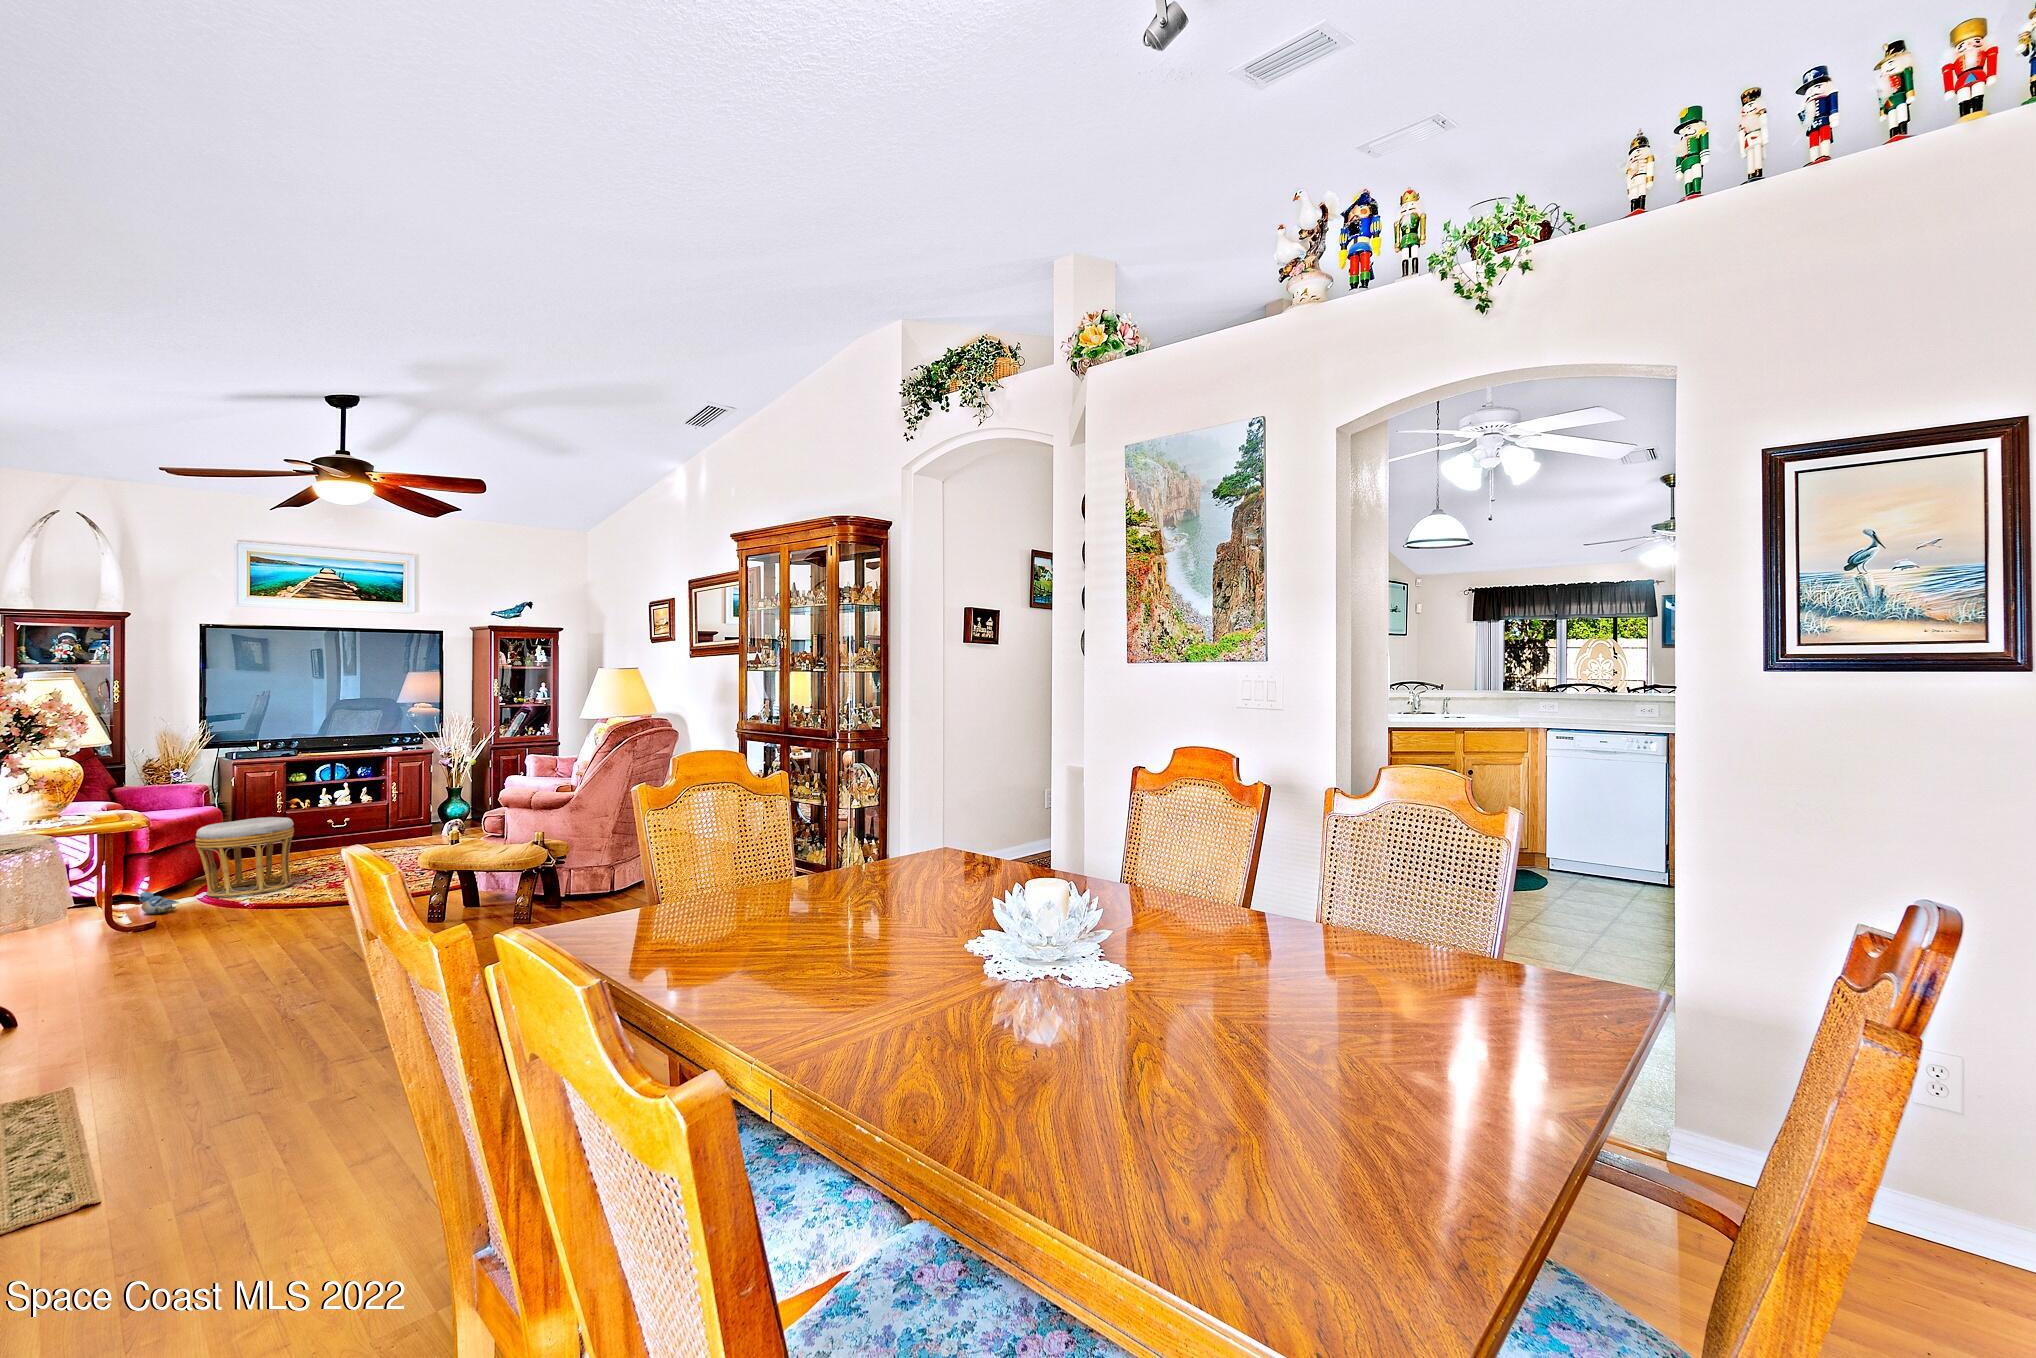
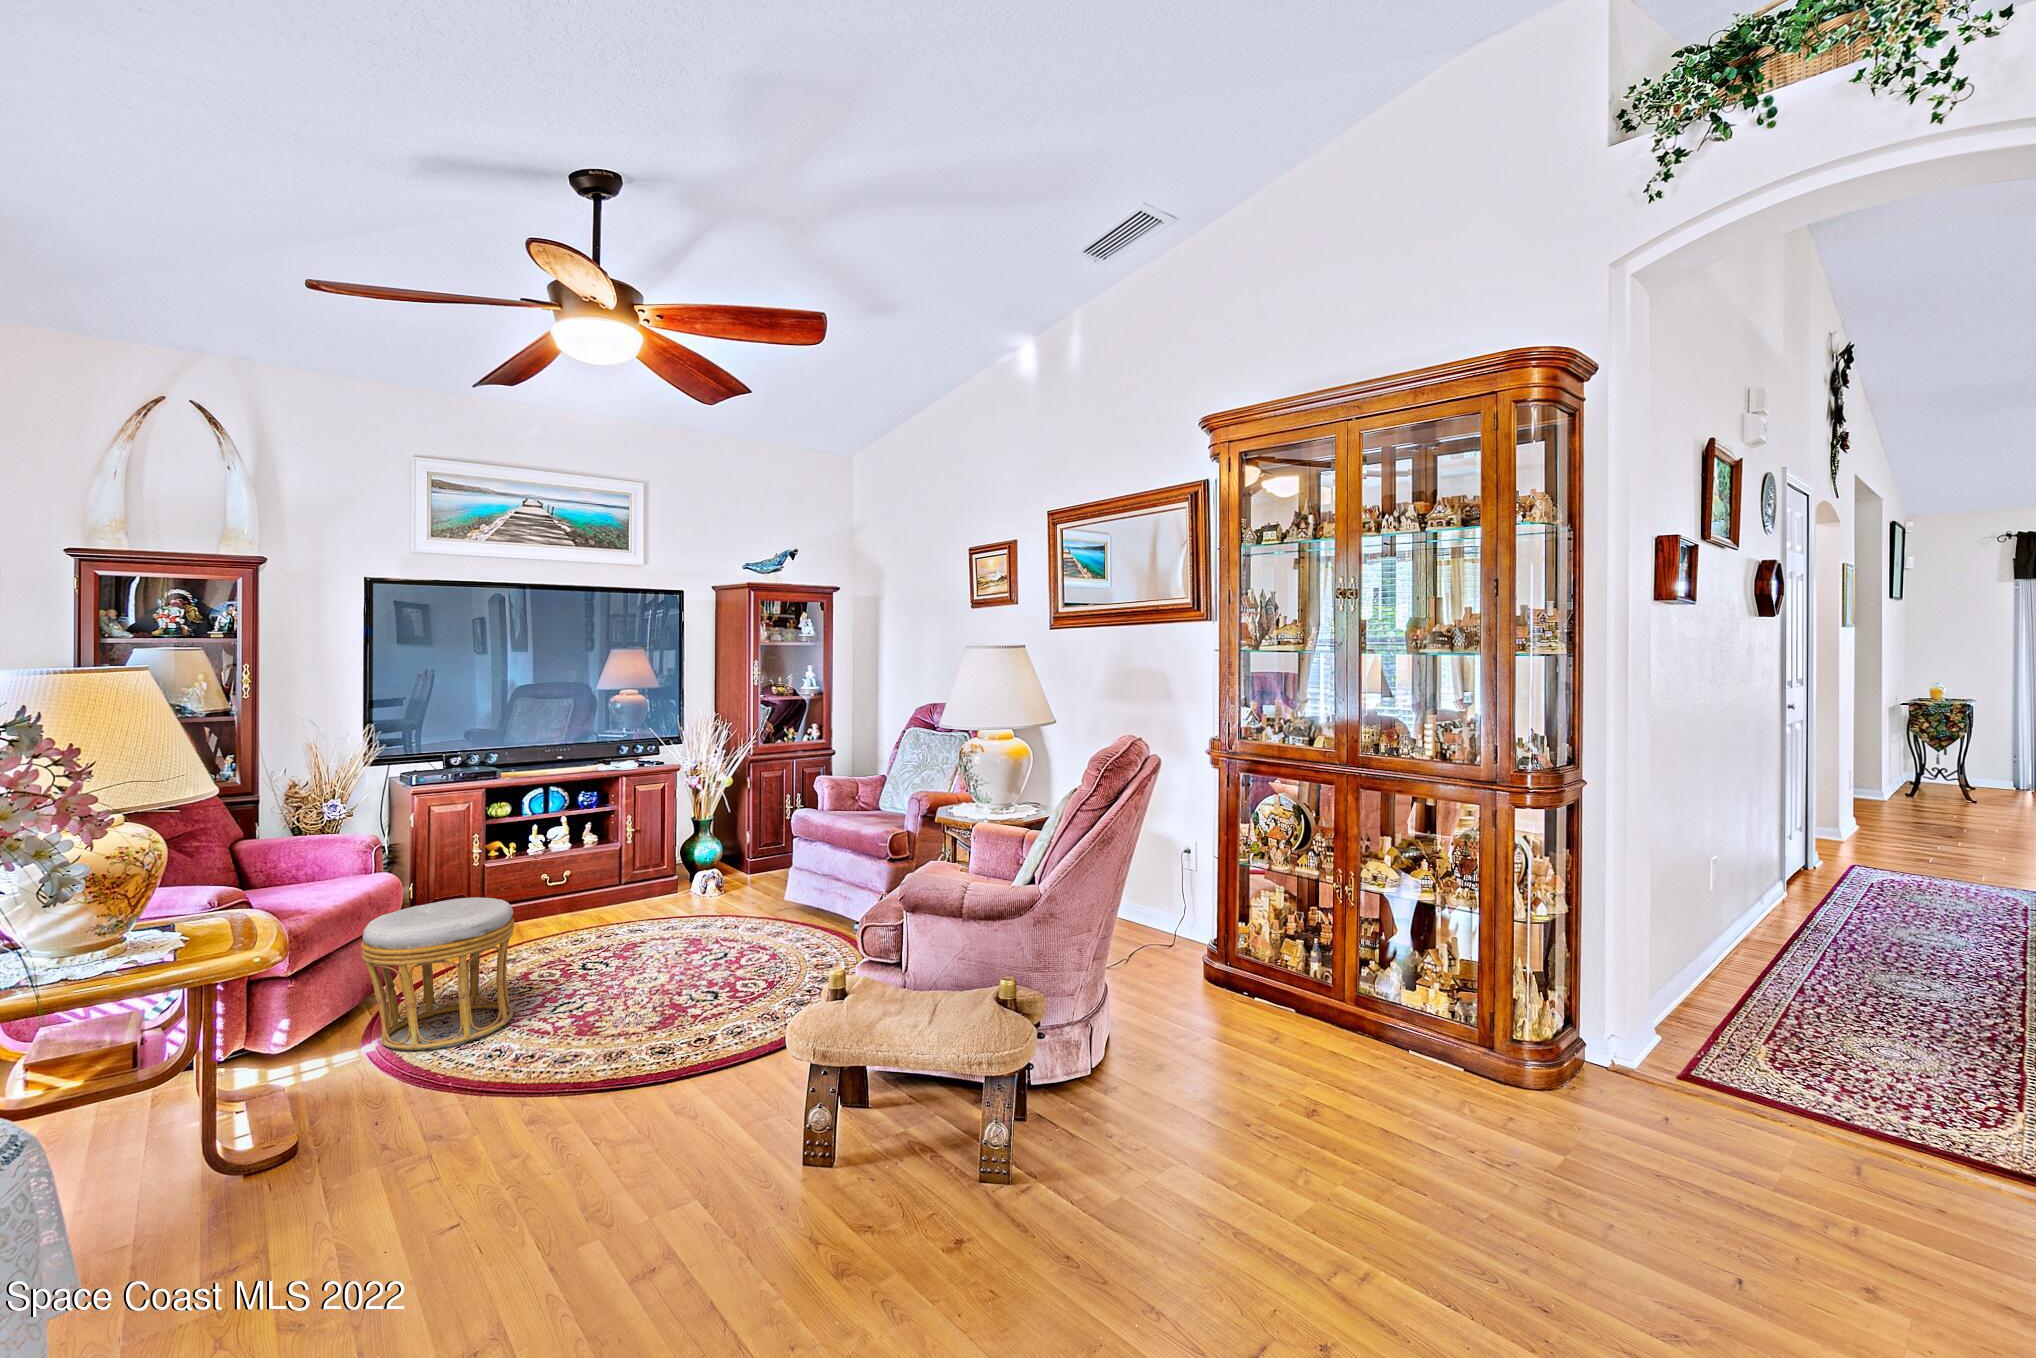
plush toy: present [139,892,179,914] -> none [269,1058,336,1100]

